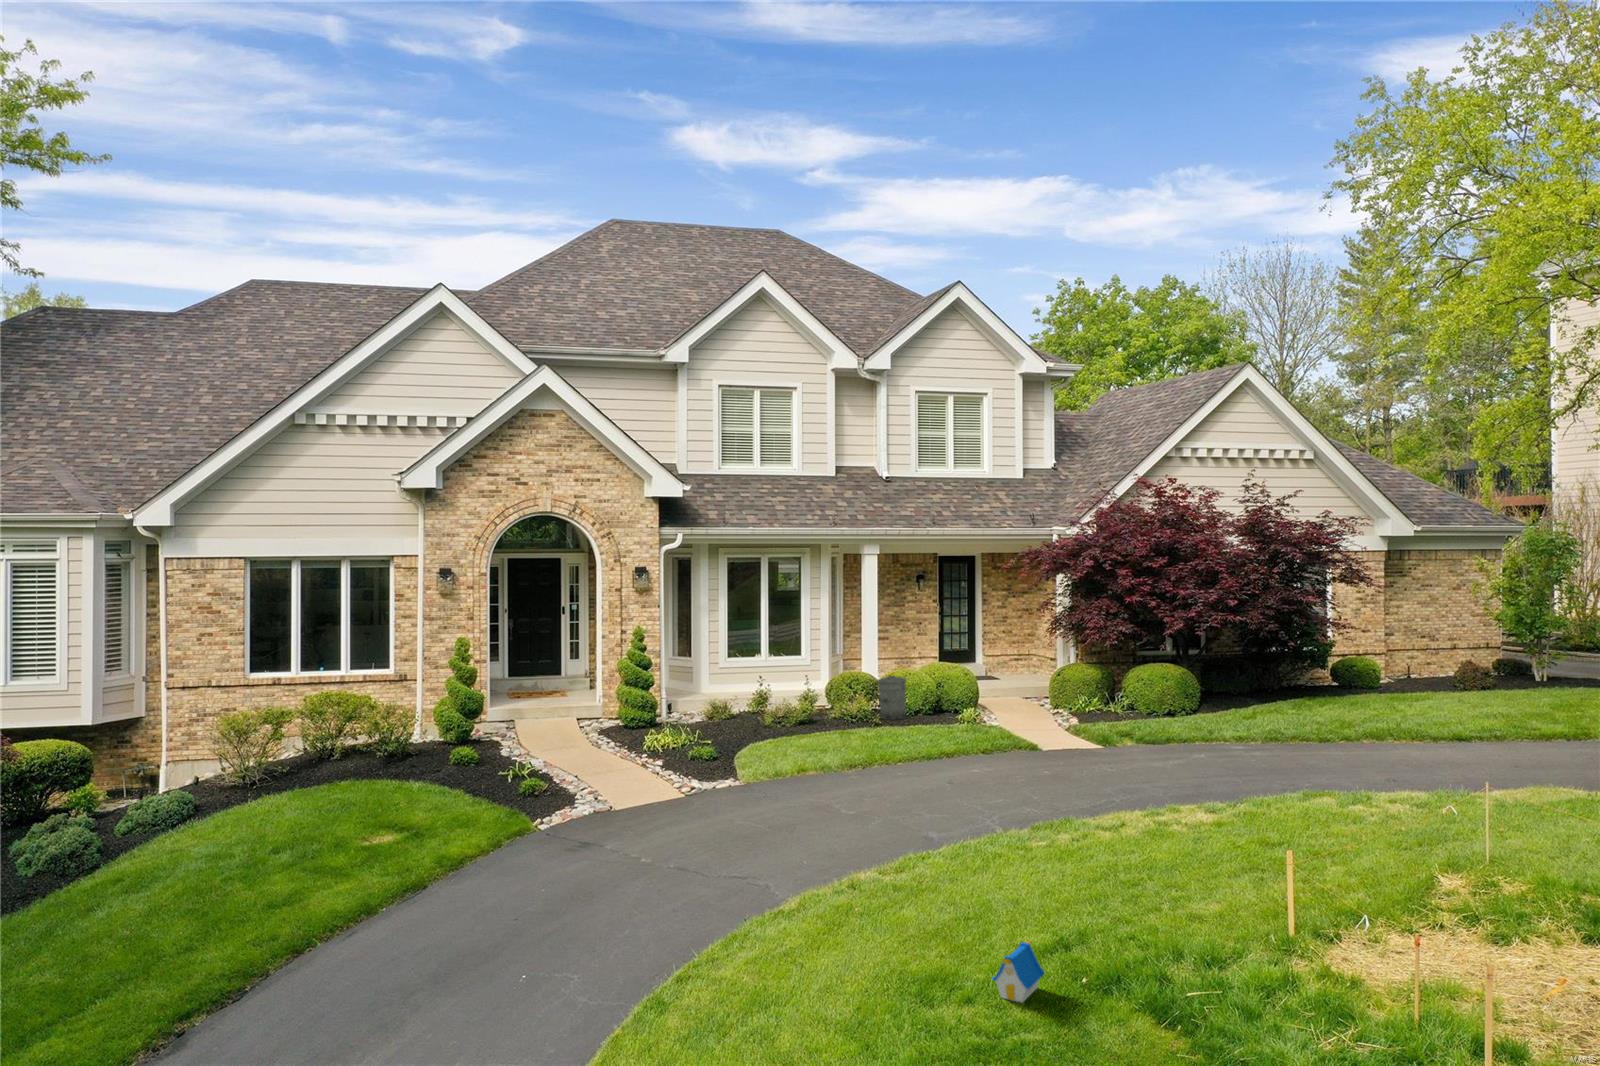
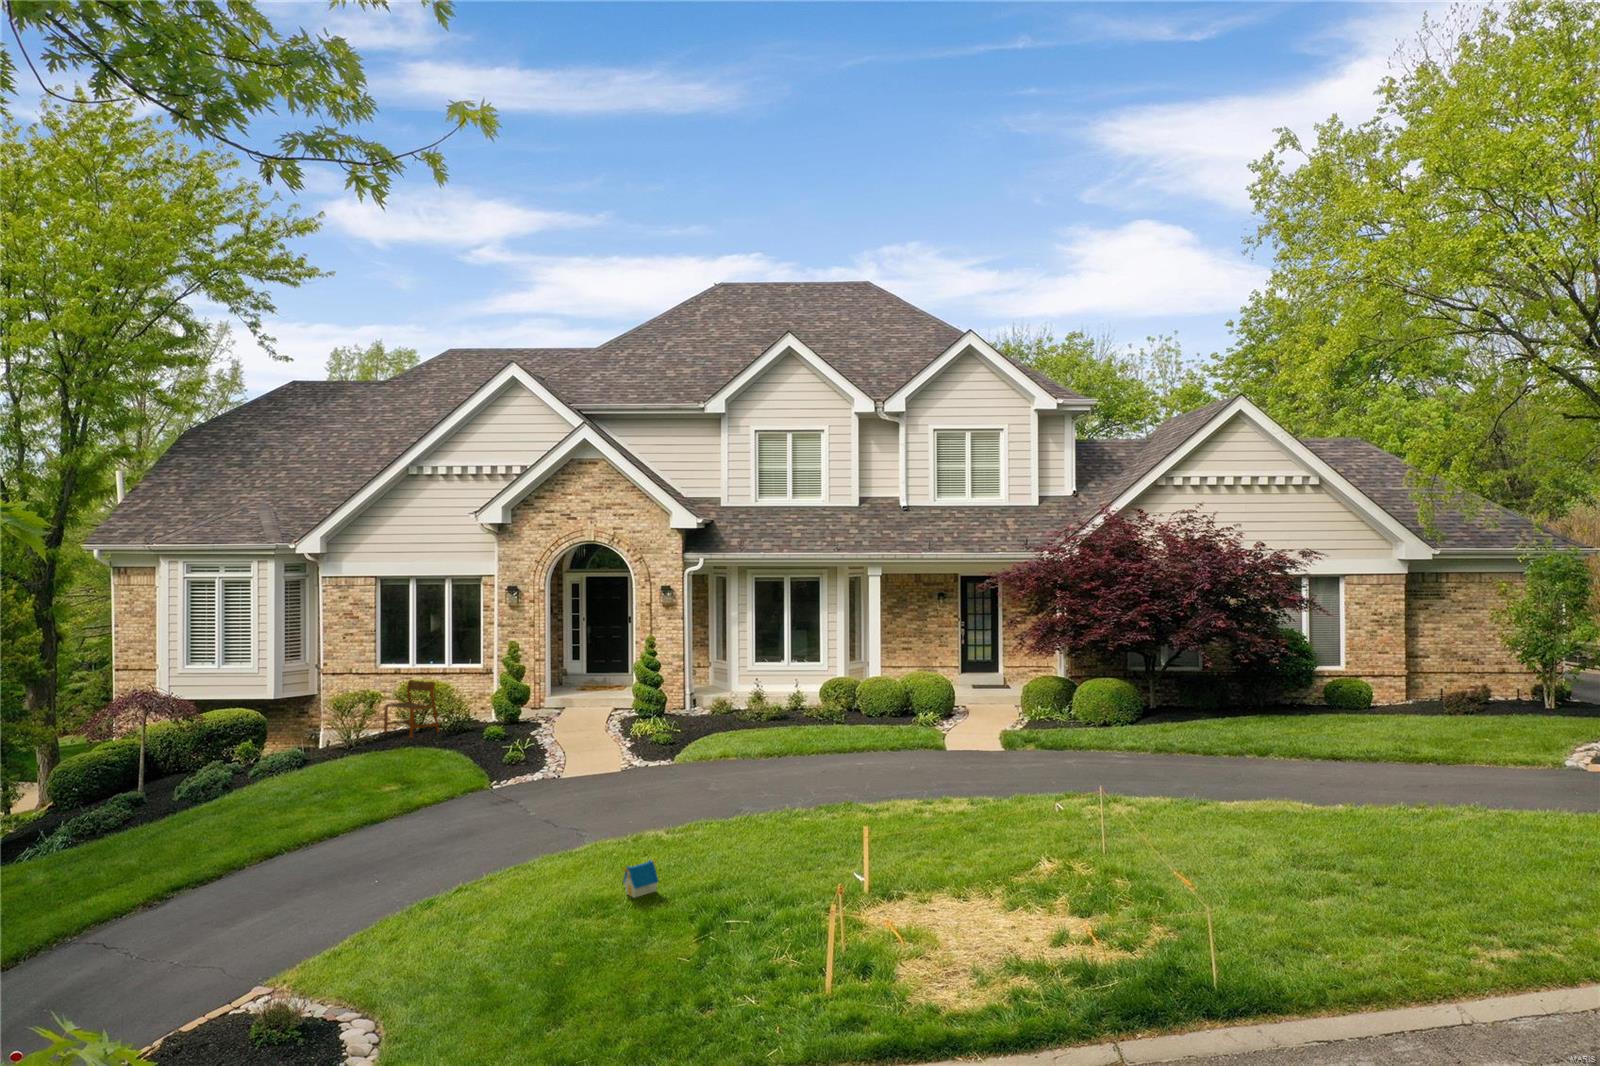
trash can: present [877,675,906,720] -> none [854,680,879,719]
bench: none [283,694,368,773] -> present [384,680,439,738]

